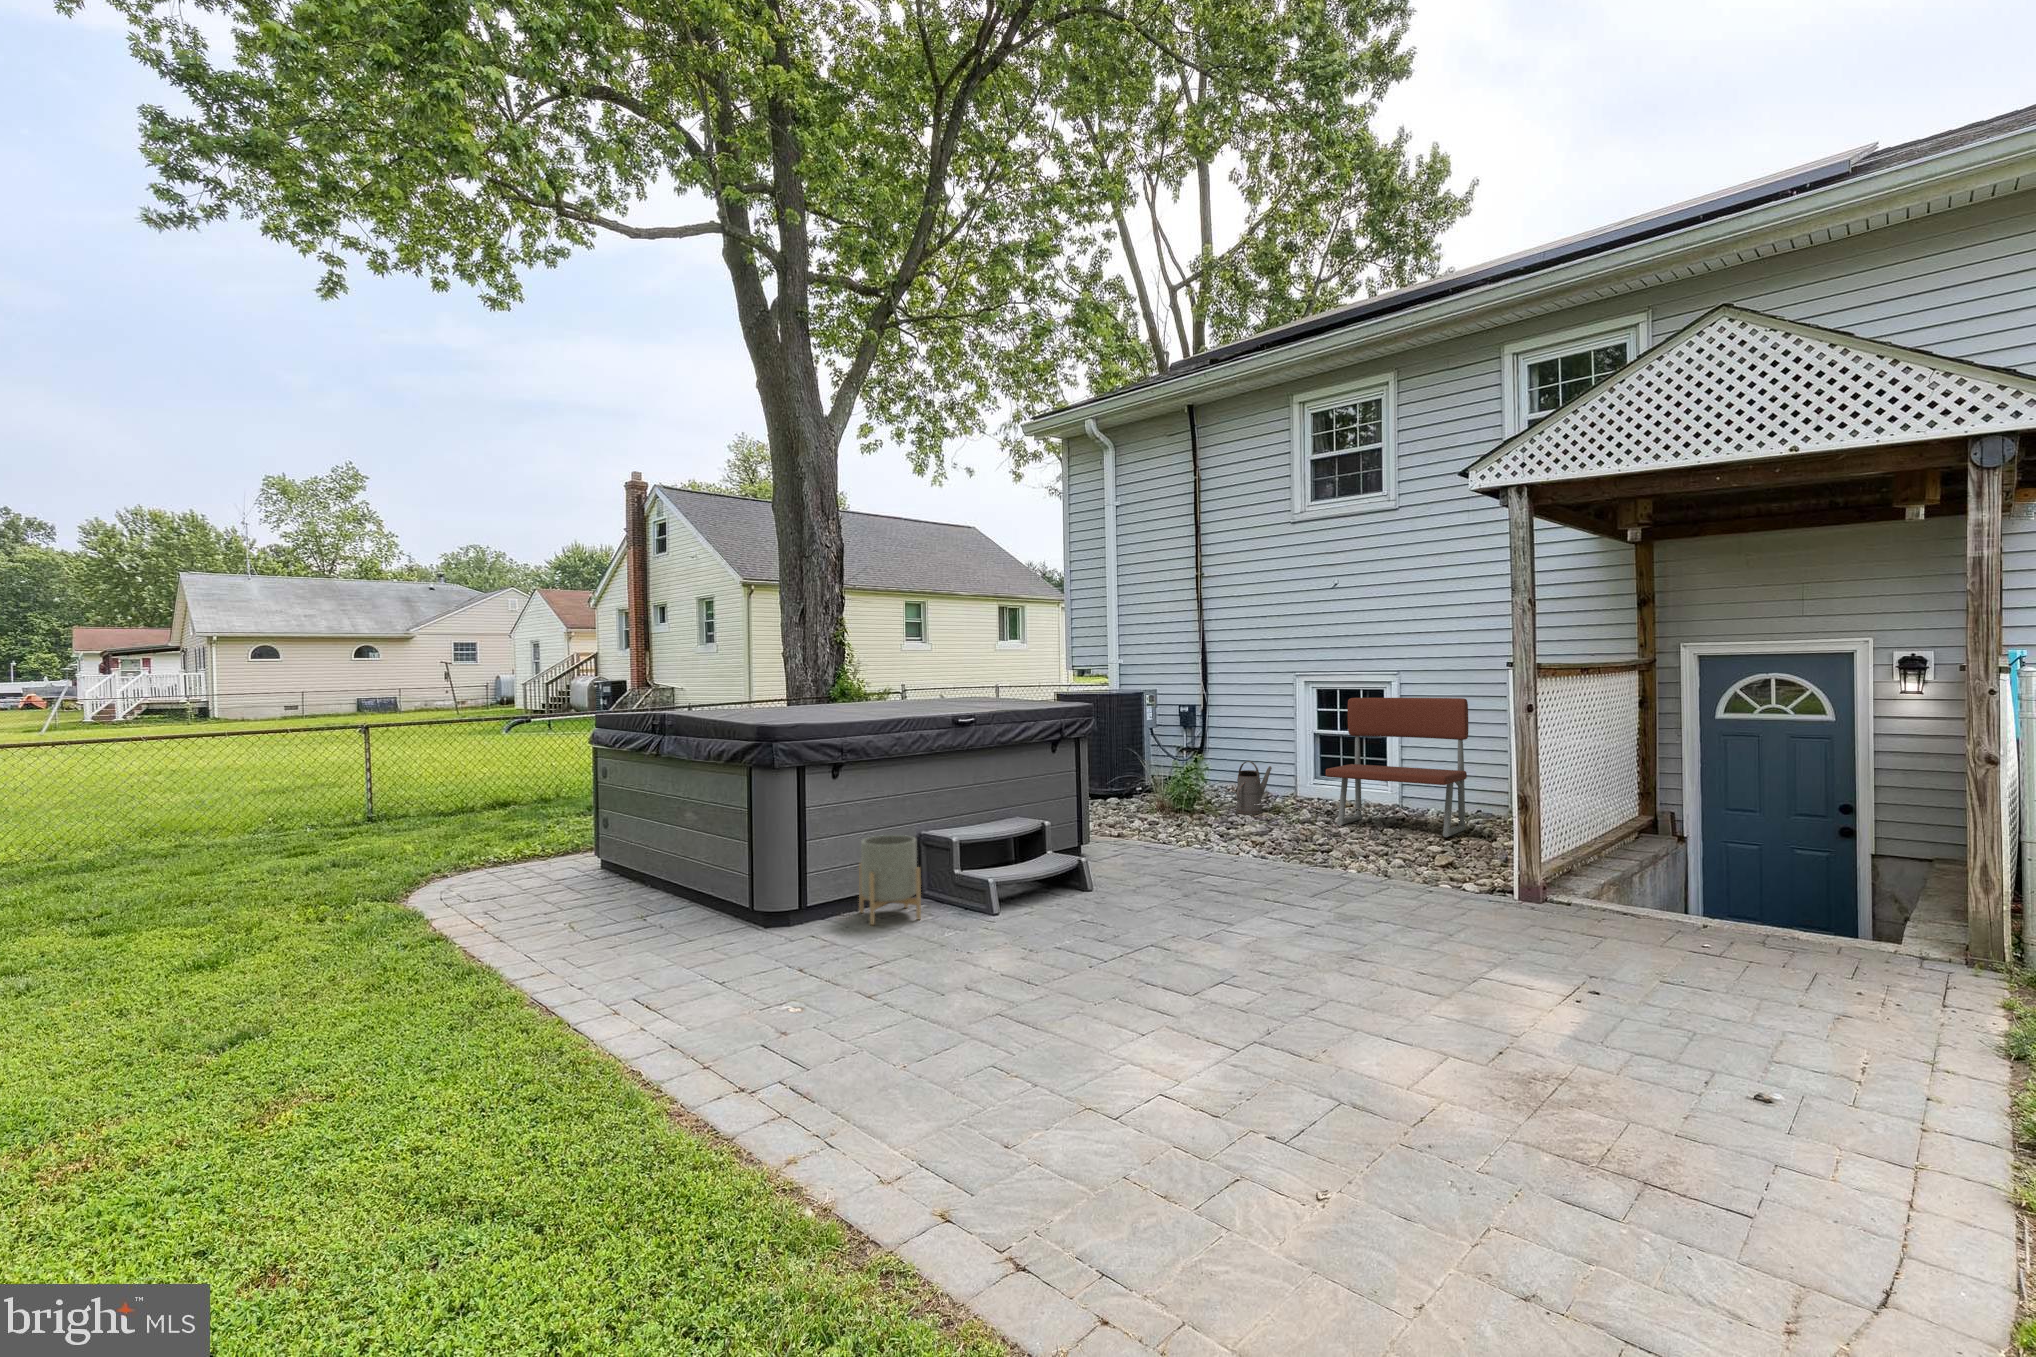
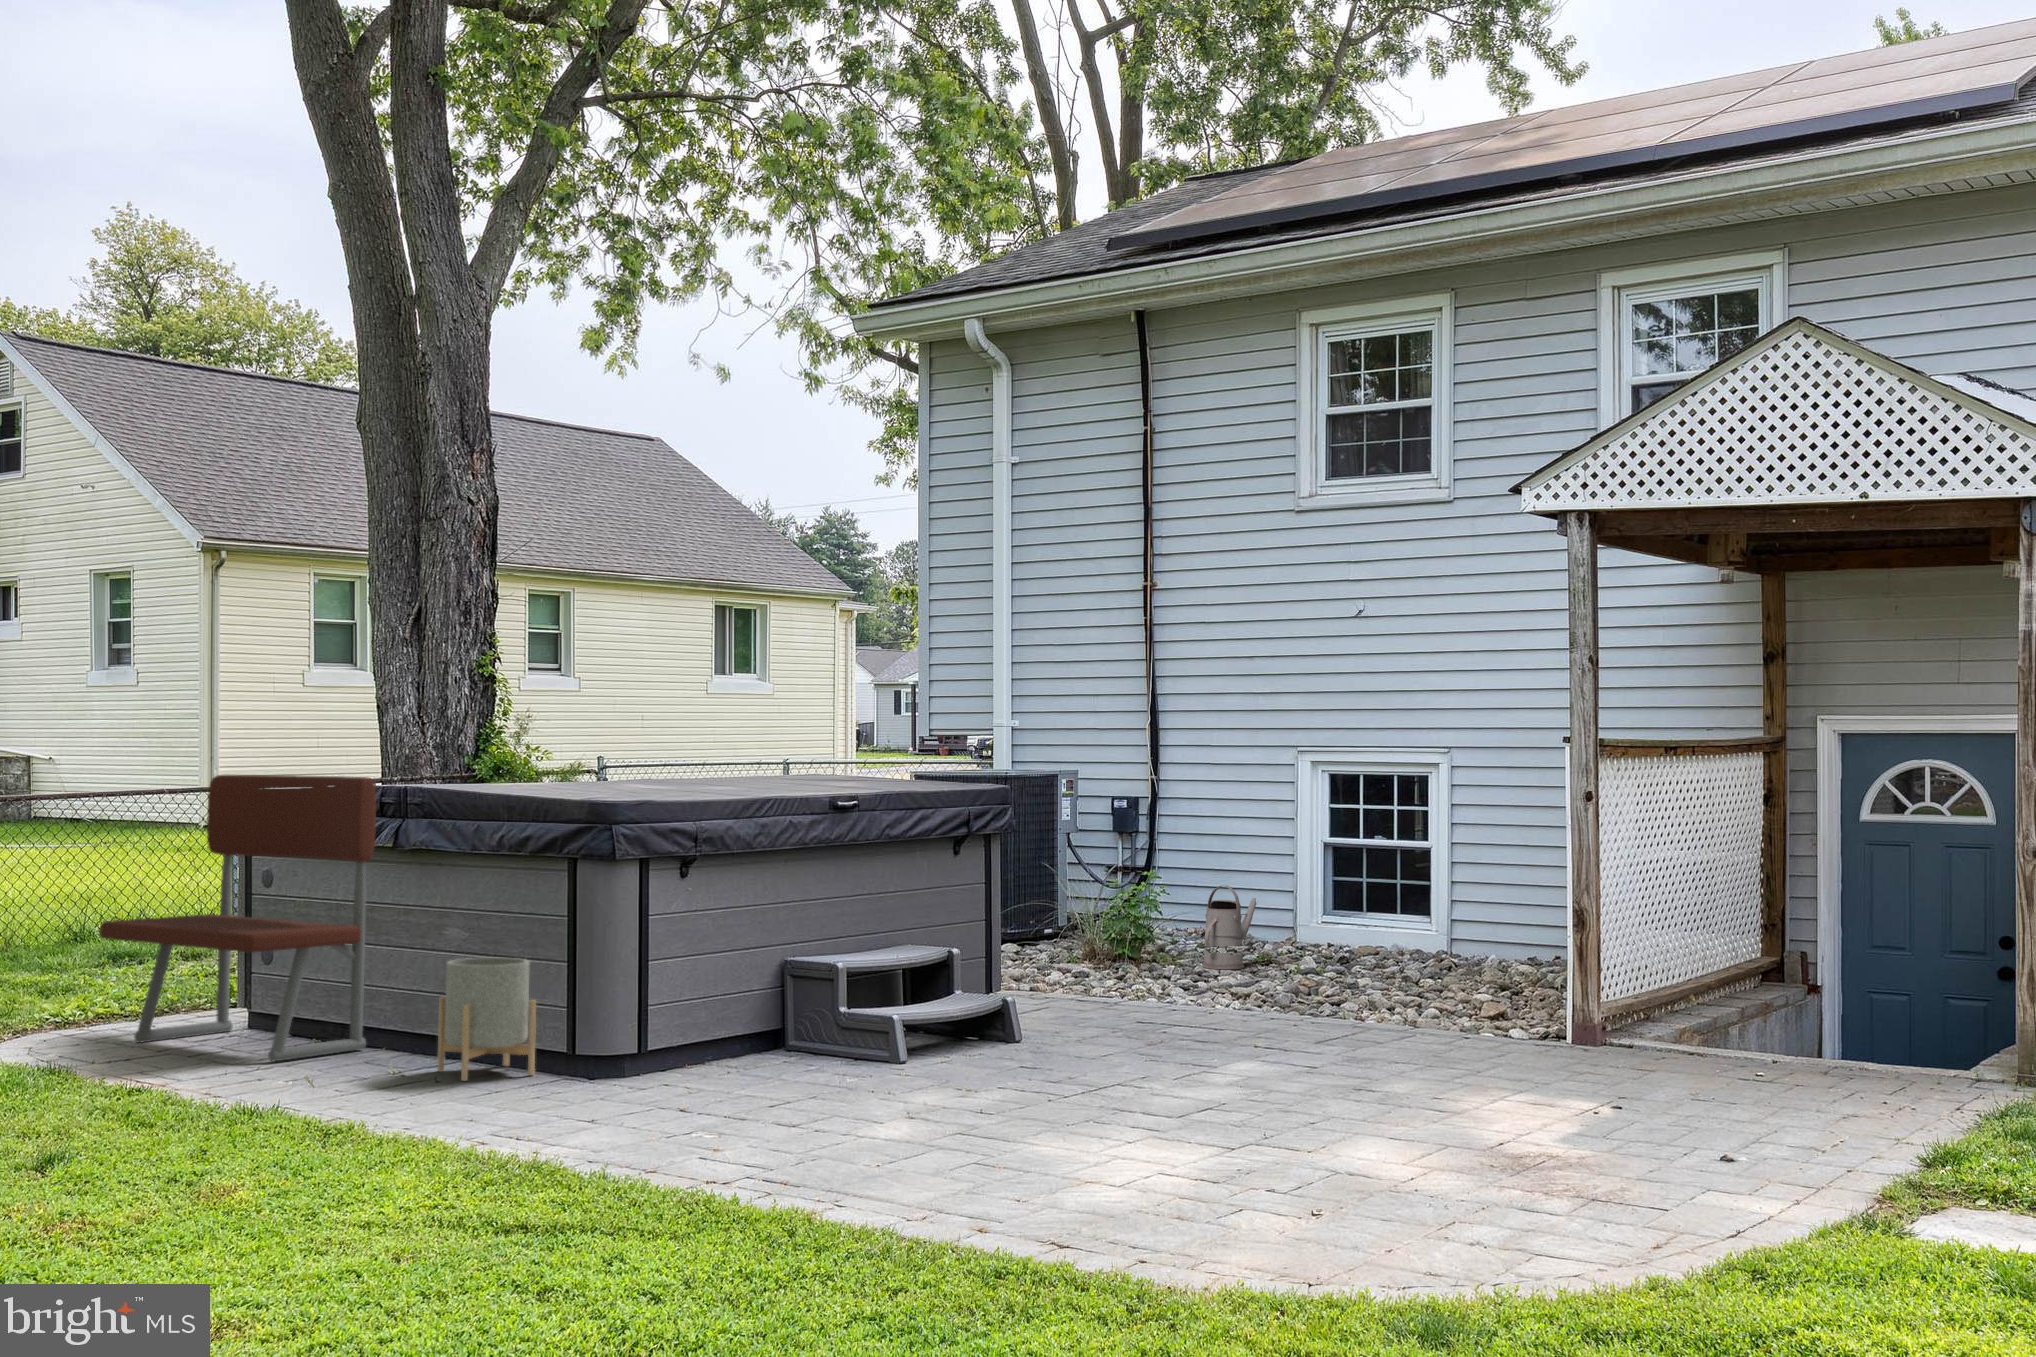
bench: present [1326,698,1468,837] -> present [100,774,376,1061]
planter: present [859,835,921,925] -> present [437,958,536,1081]

